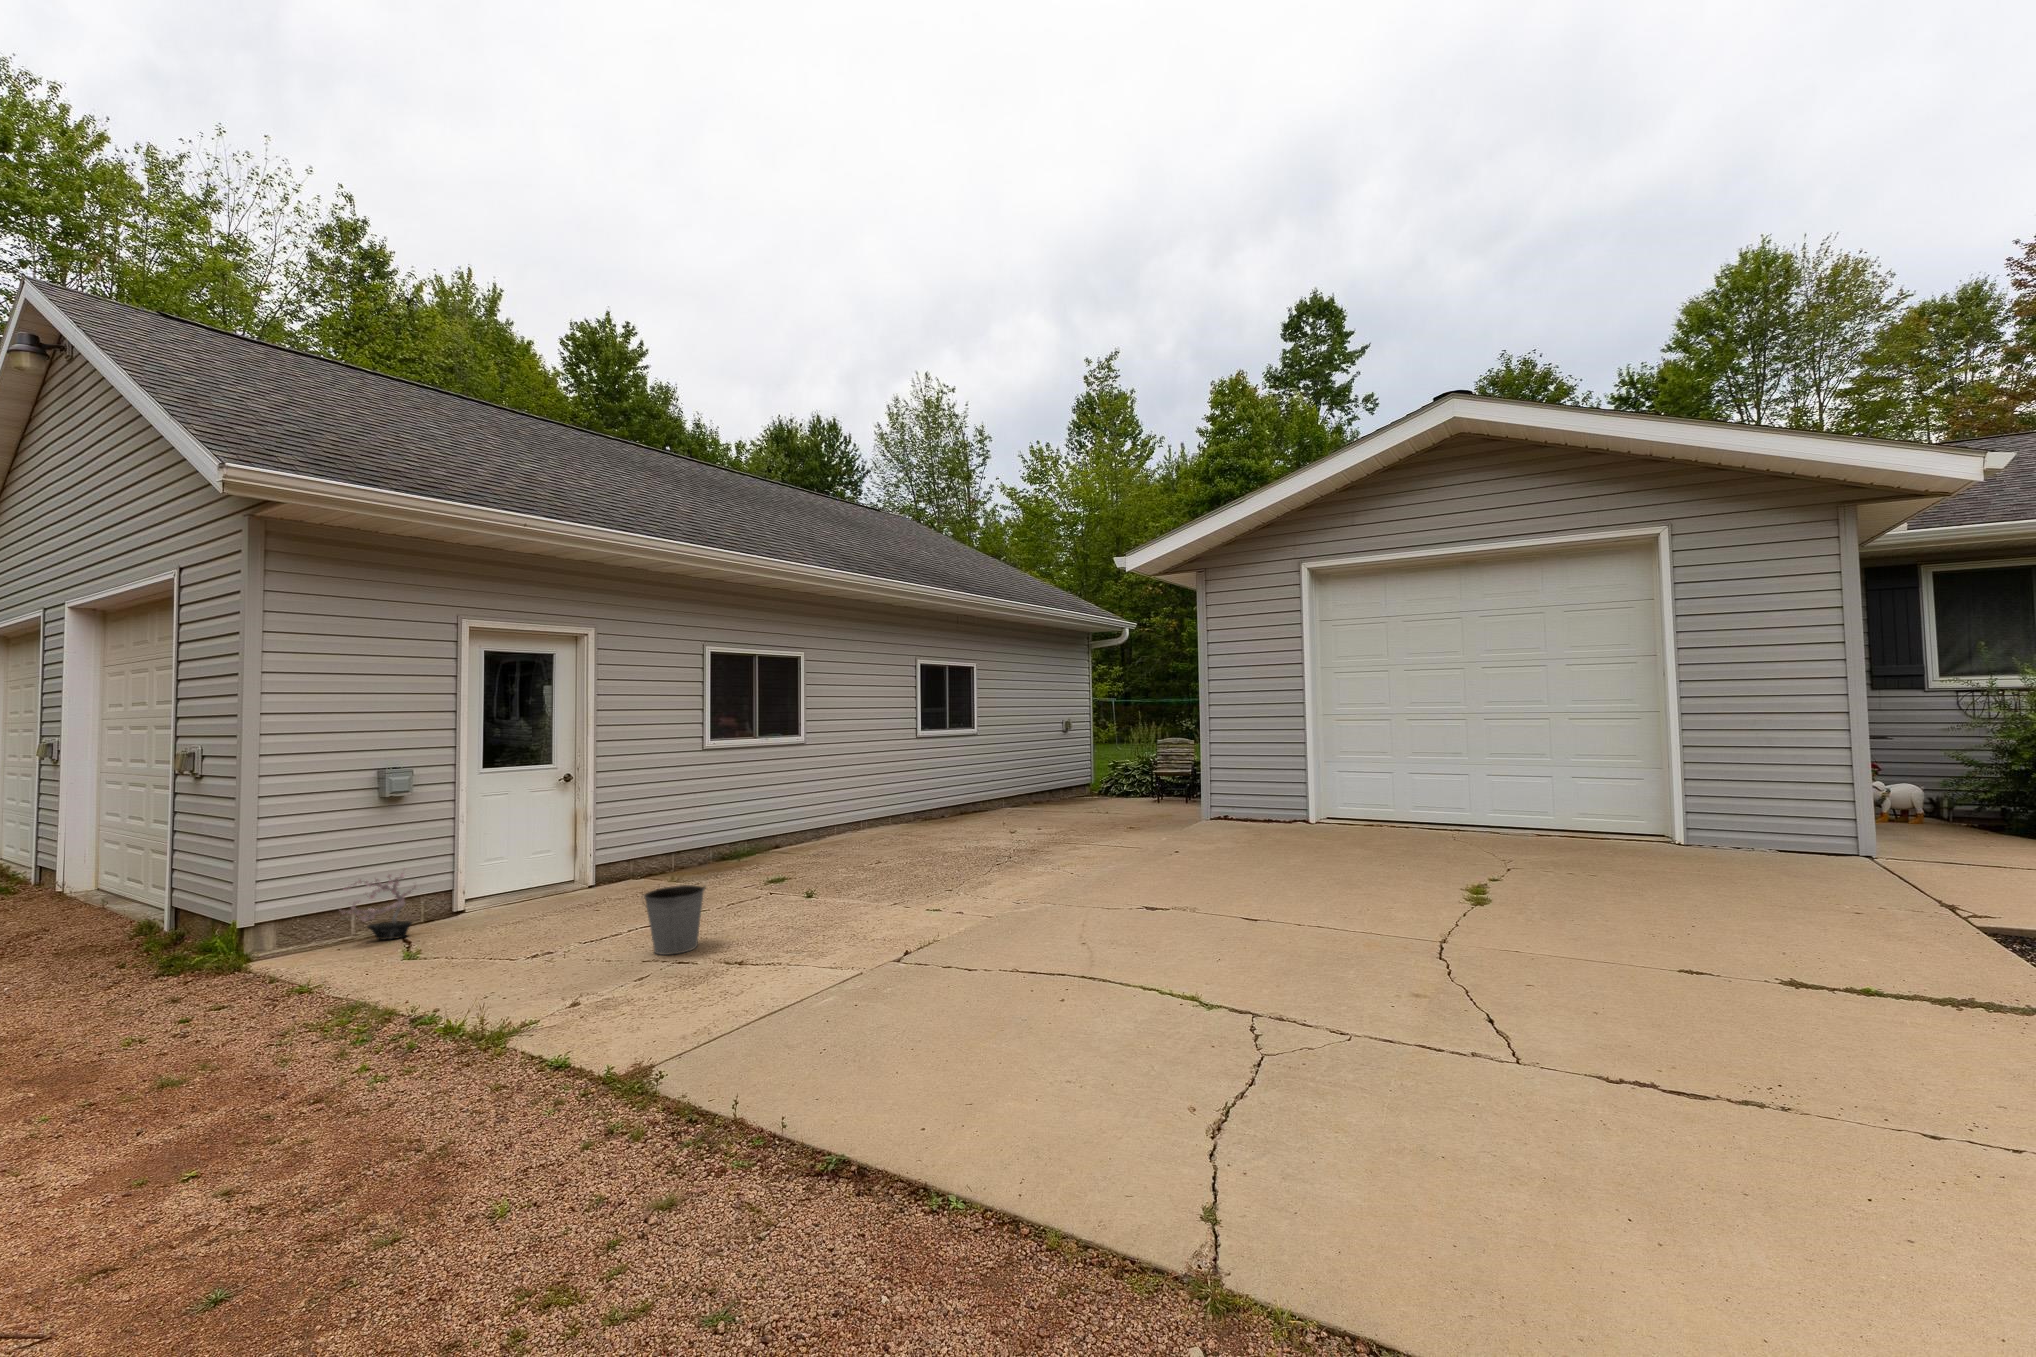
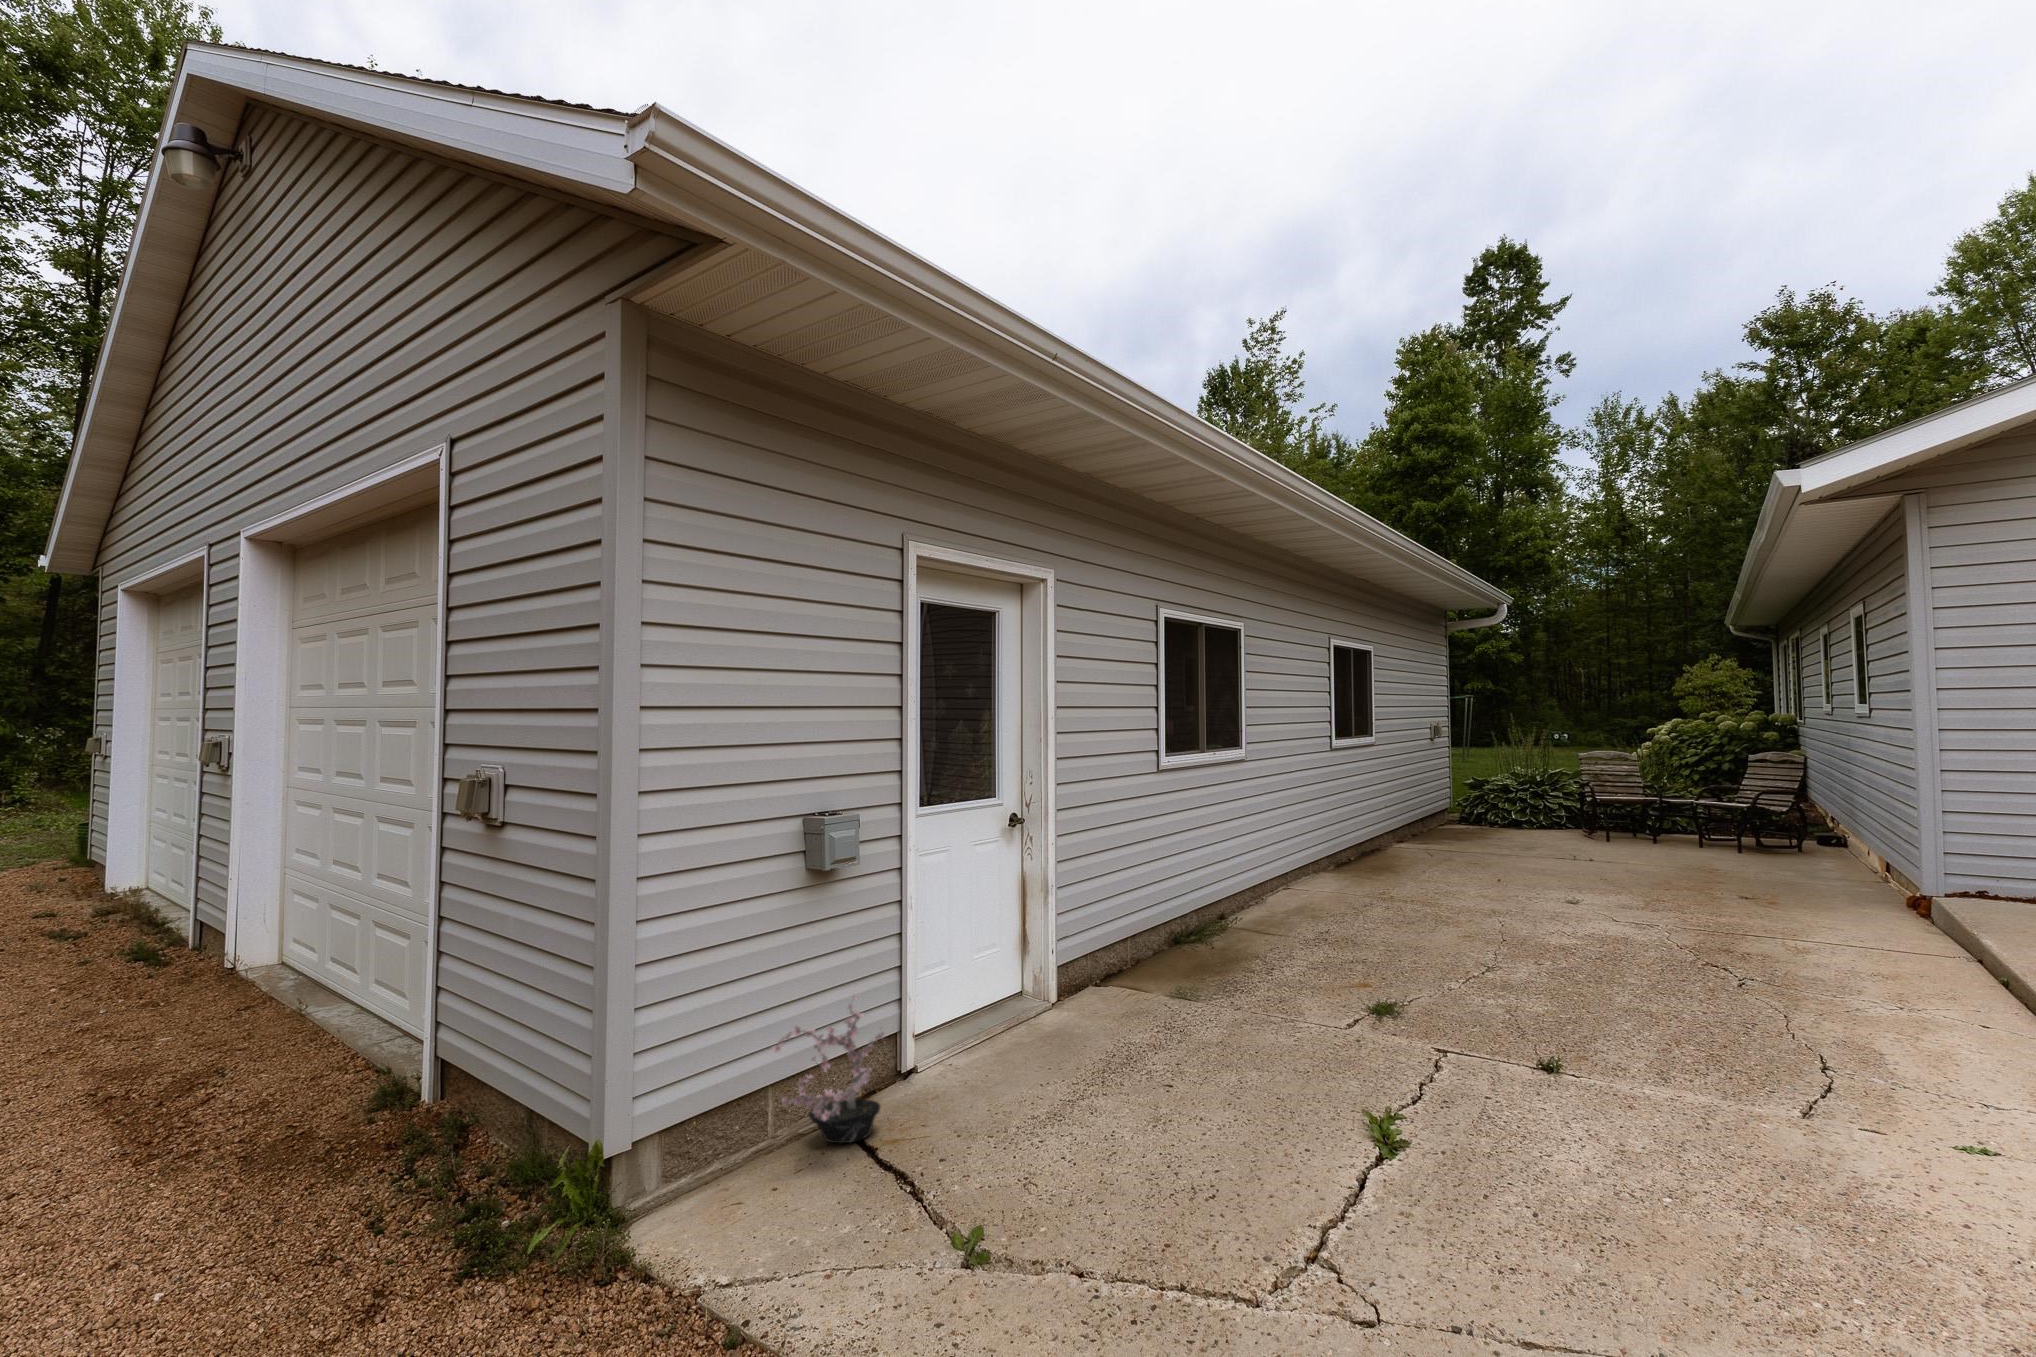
bucket: present [644,885,705,955] -> none [1492,1088,1651,1282]

